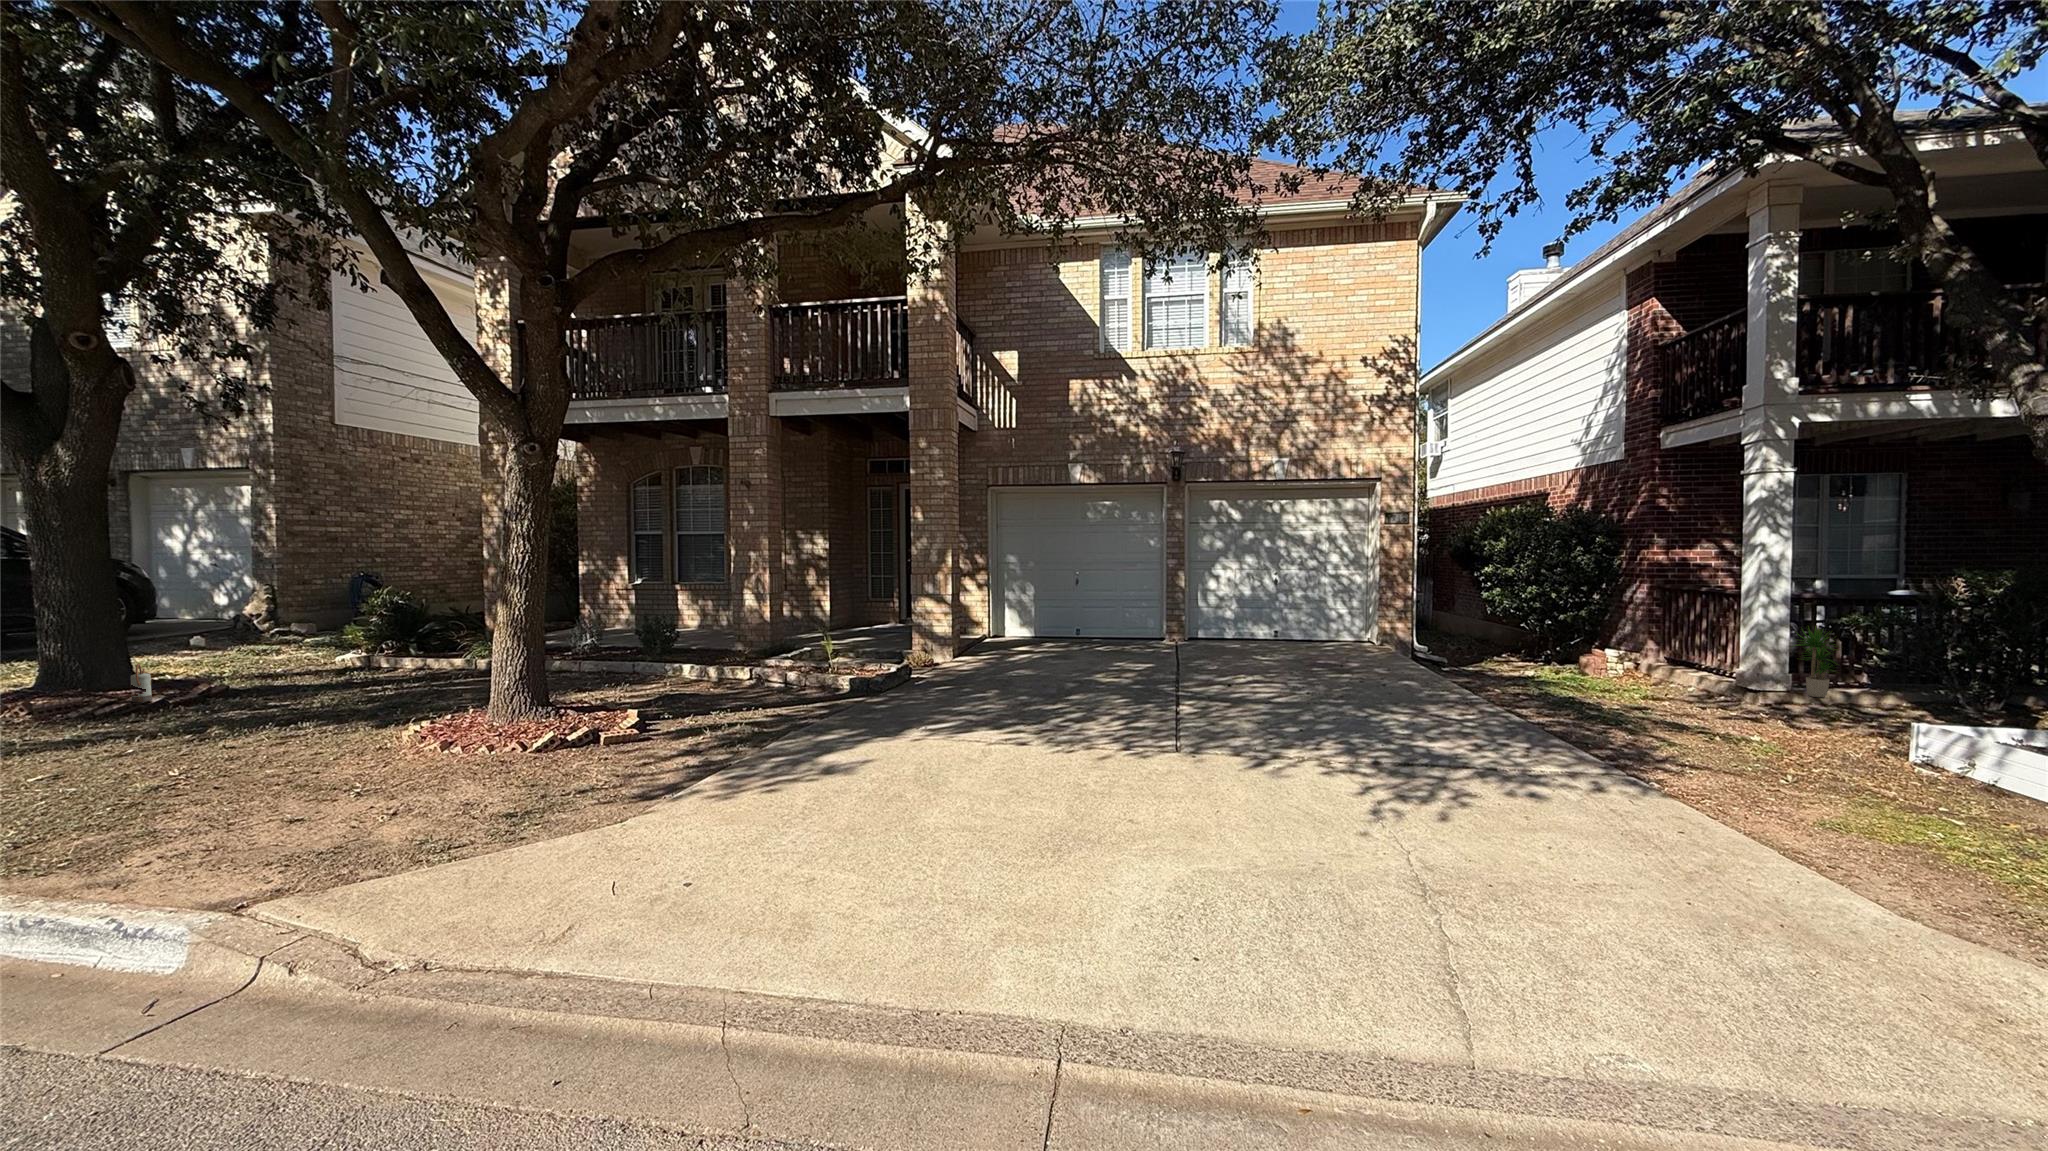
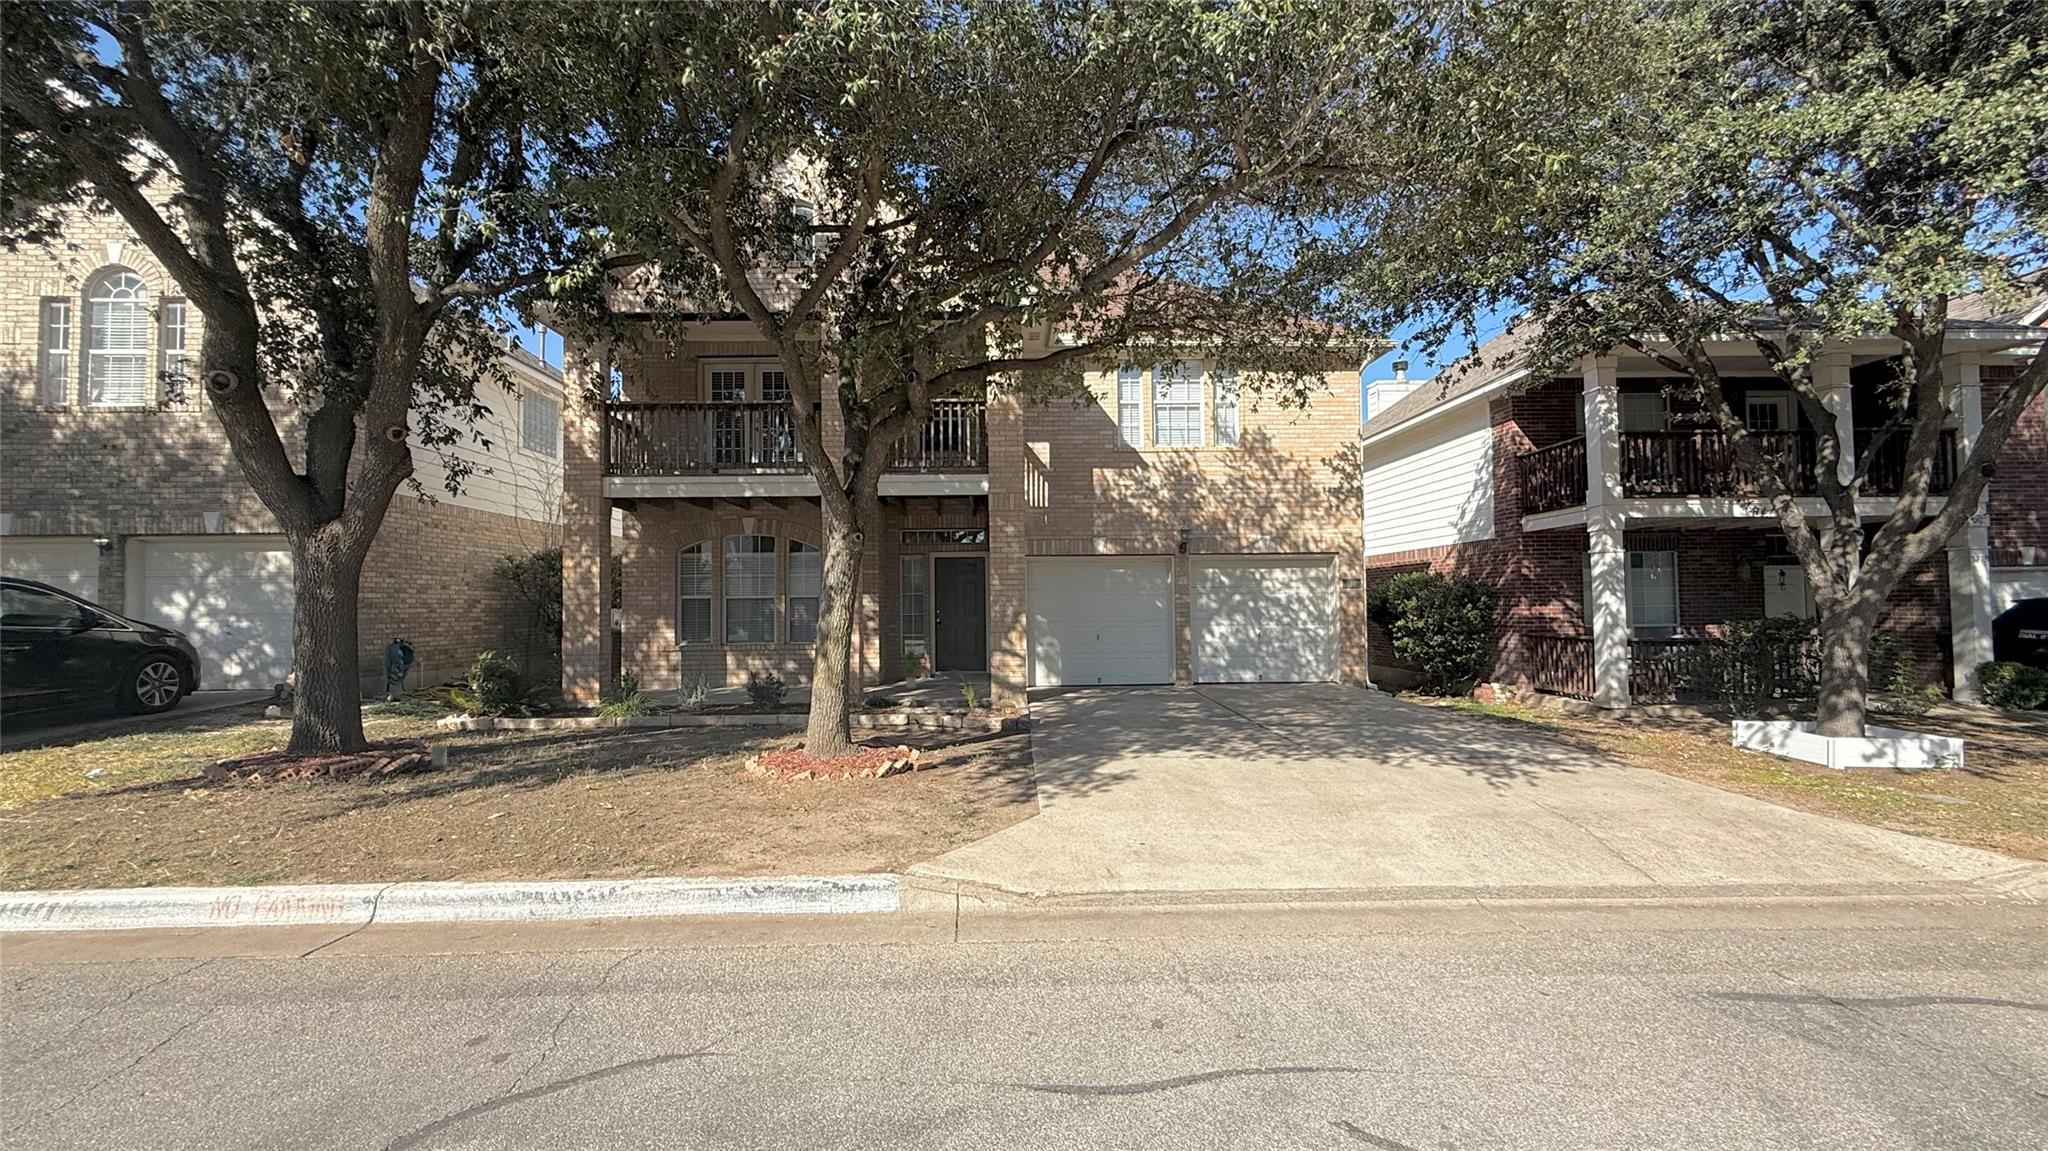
potted plant: present [1792,627,1838,697] -> present [905,649,918,689]

